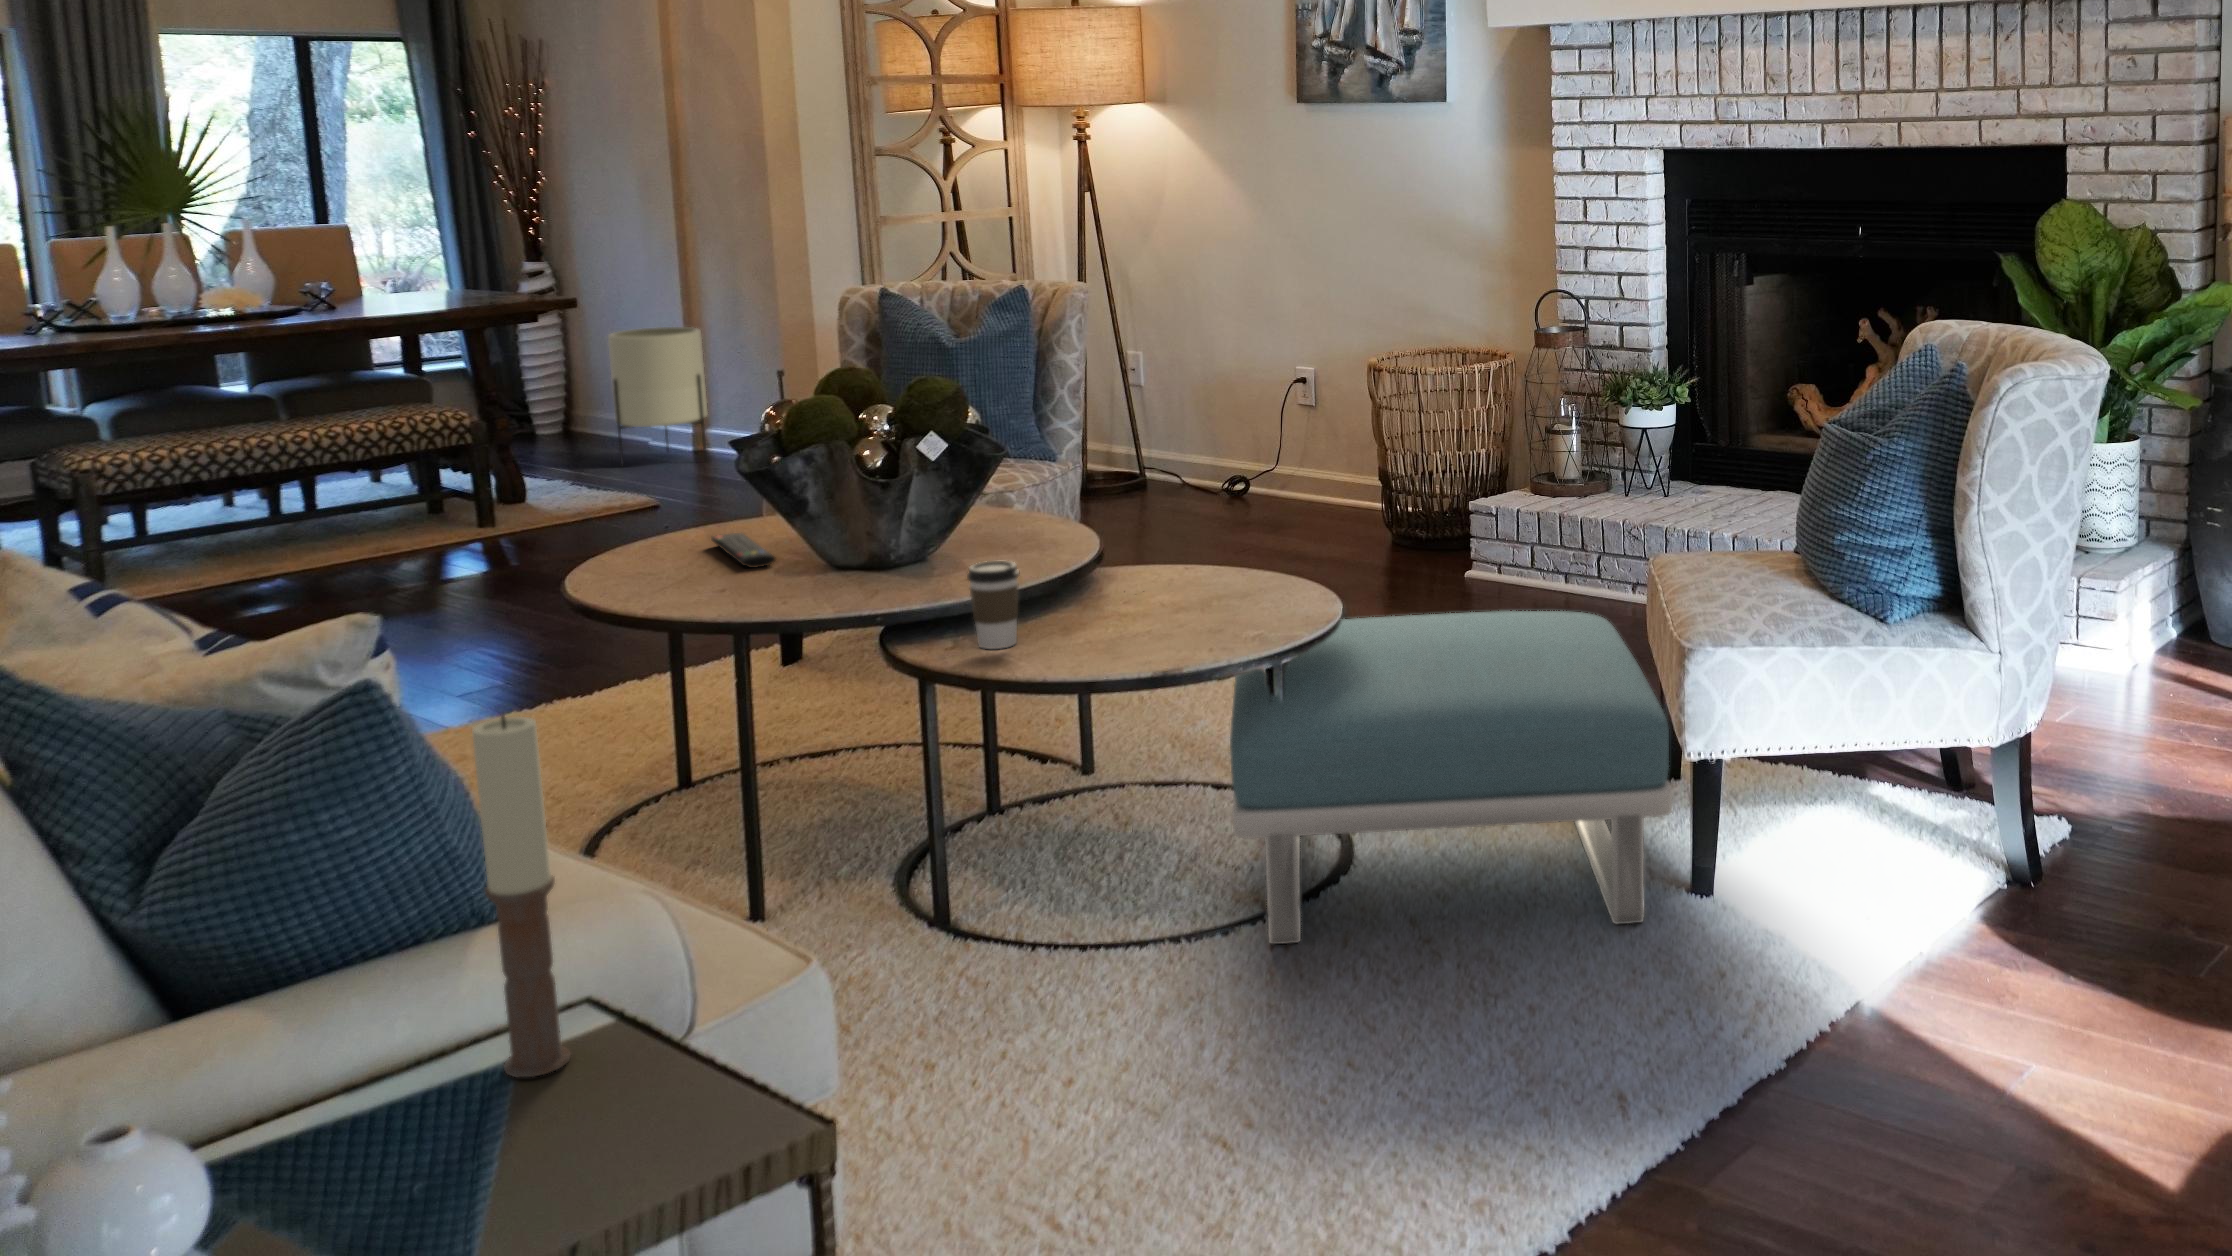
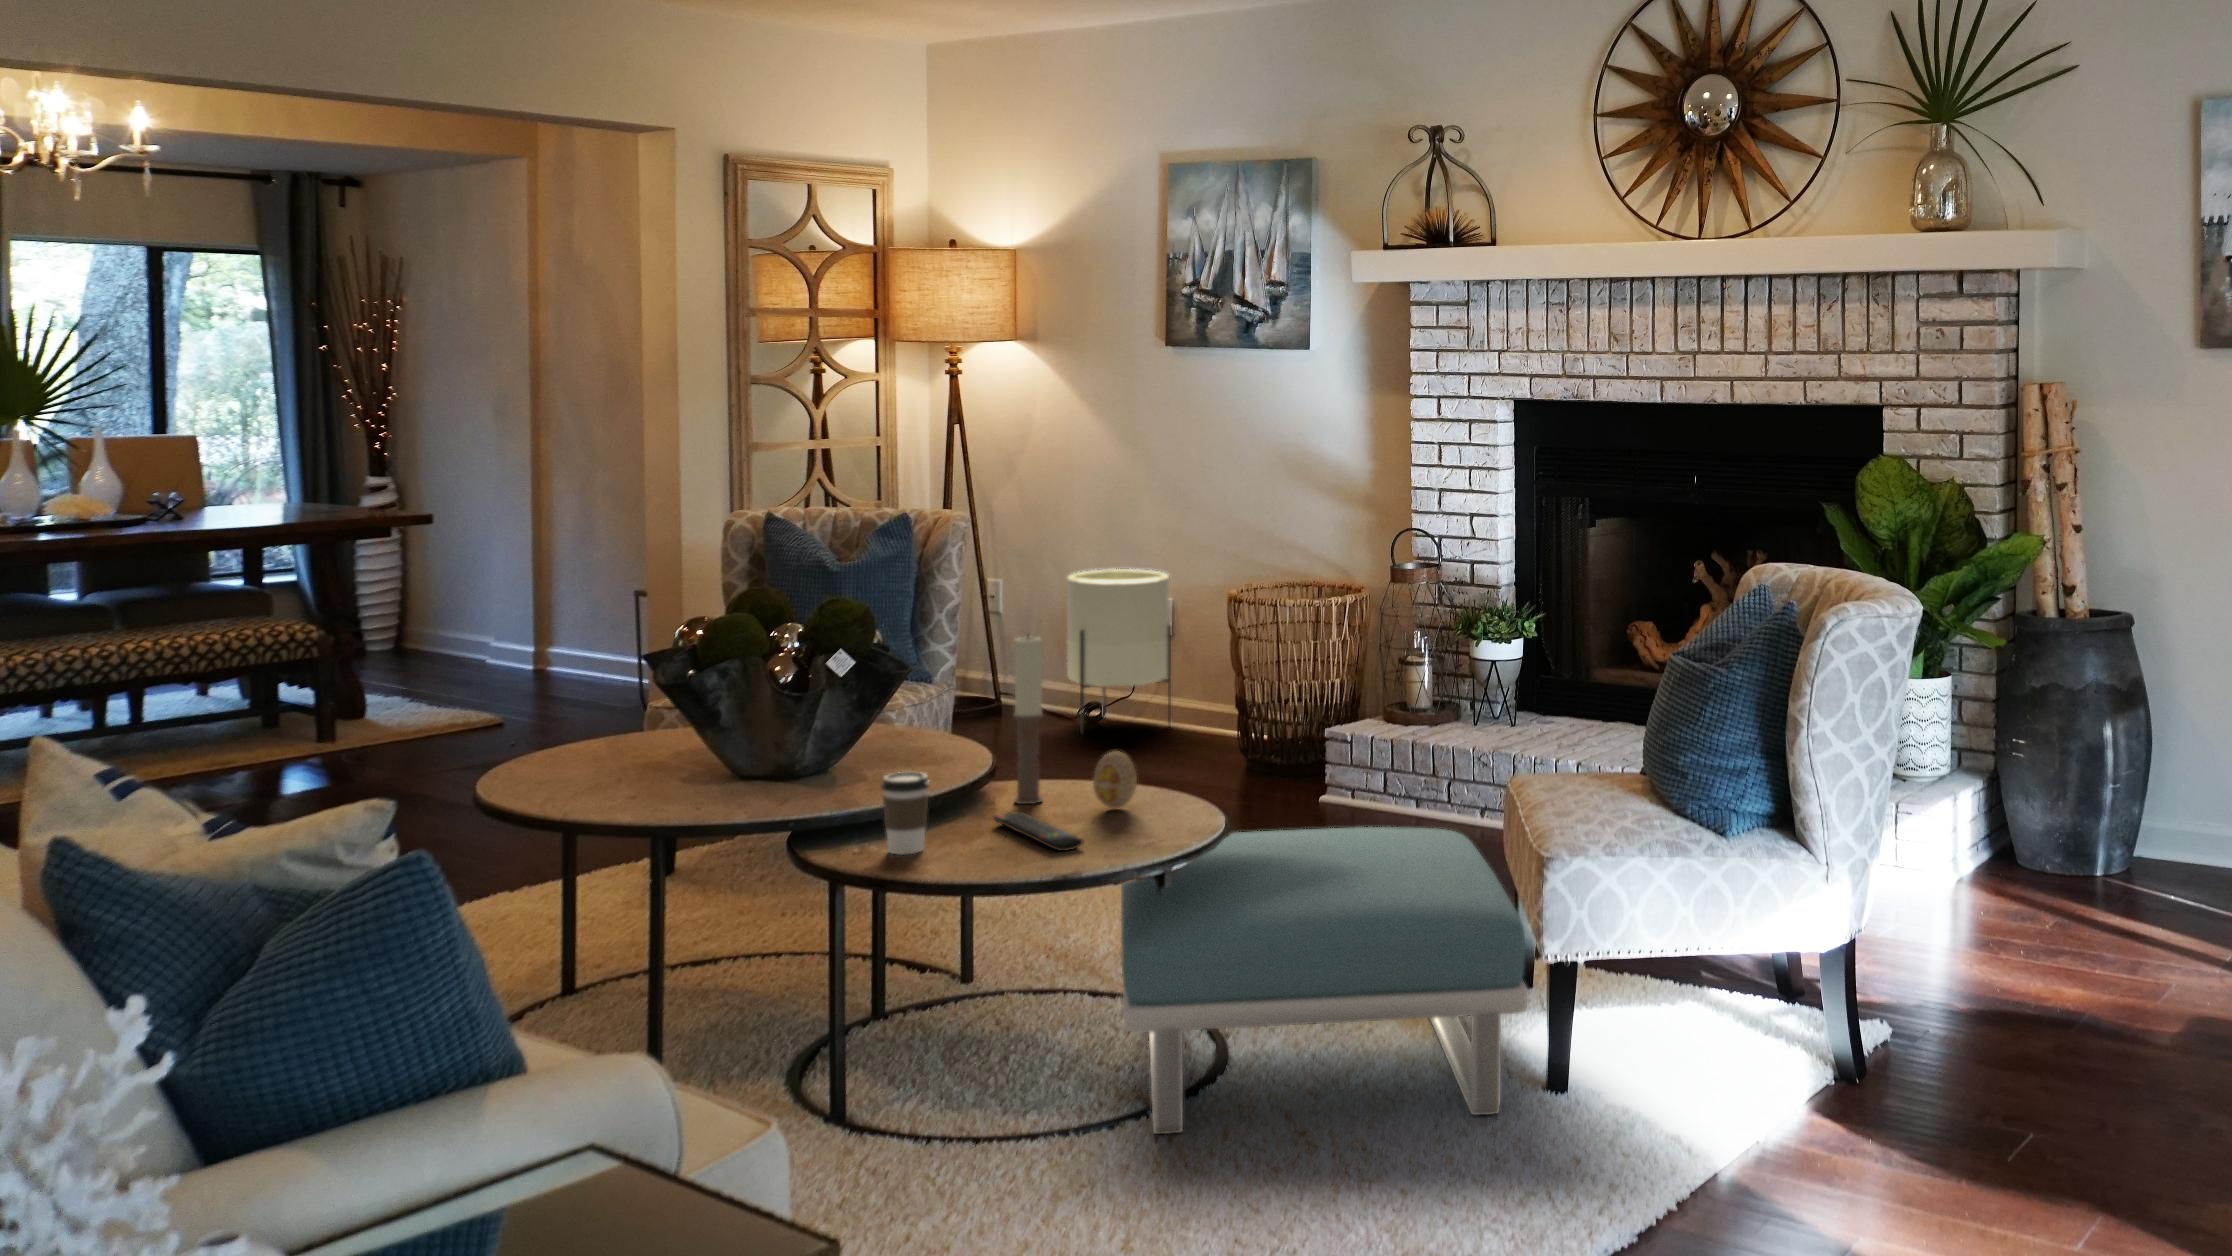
planter: present [608,327,707,466] -> present [1067,569,1171,733]
remote control: present [711,533,775,568] -> present [993,812,1083,851]
decorative egg: none [1202,535,1248,595] -> present [1093,751,1137,808]
candle: present [472,715,570,1077] -> present [1014,636,1043,804]

